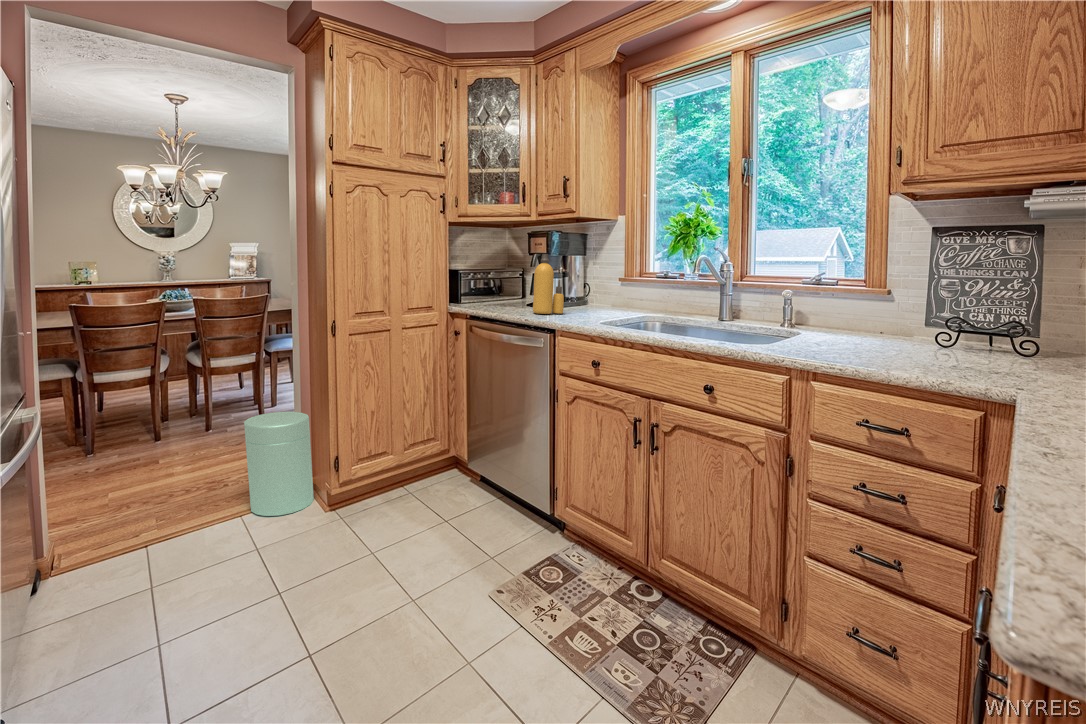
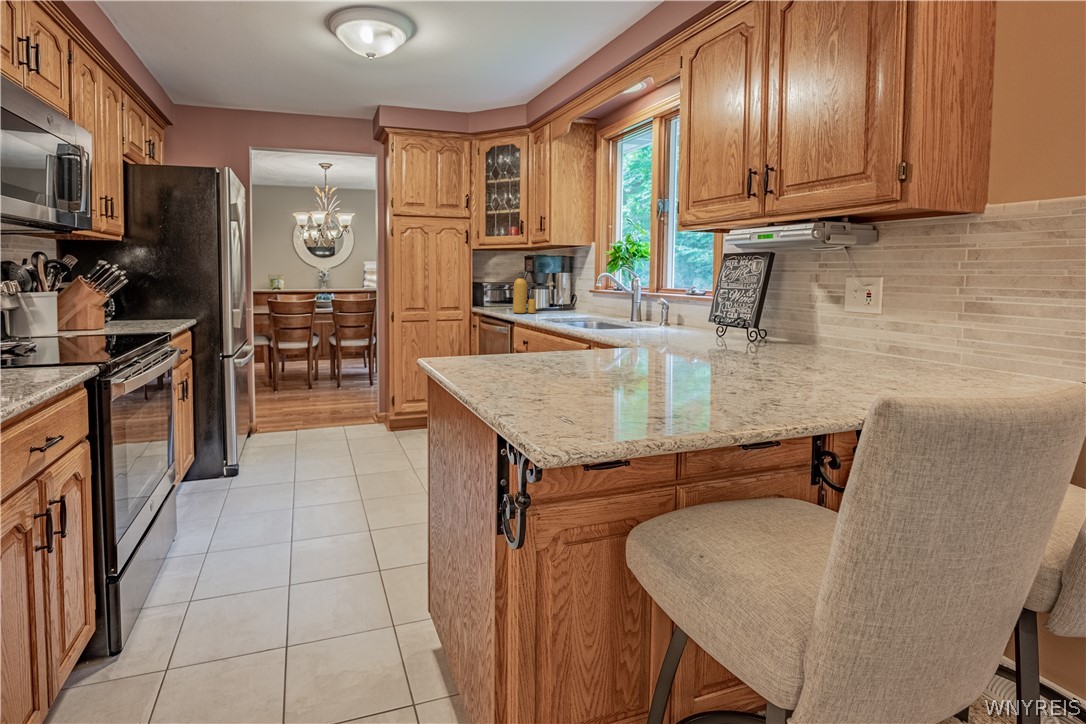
trash can: present [244,412,314,516] -> none [340,375,382,439]

